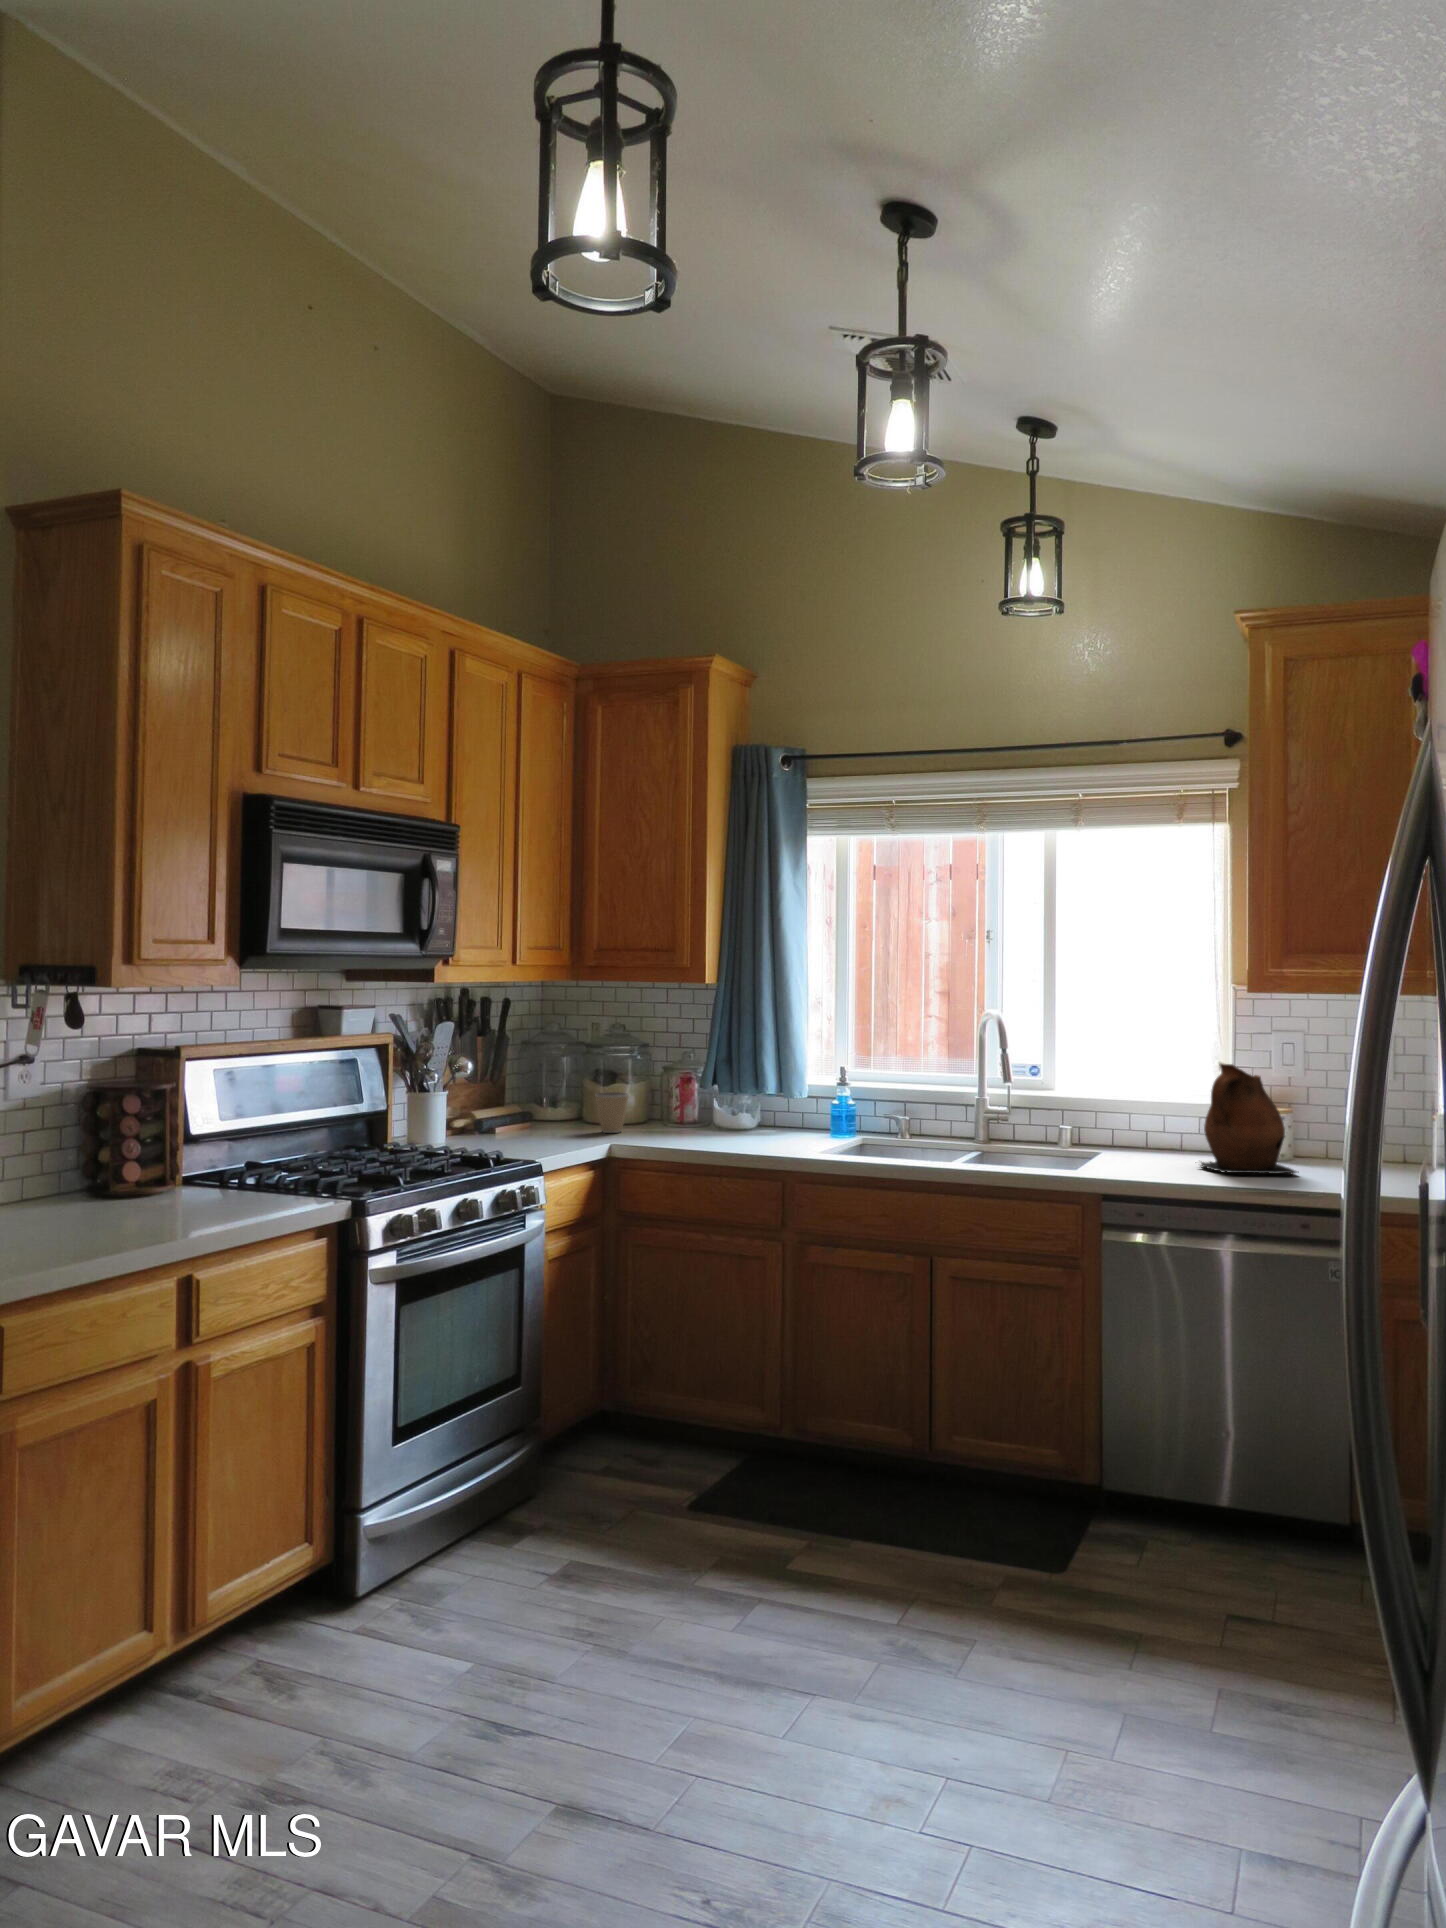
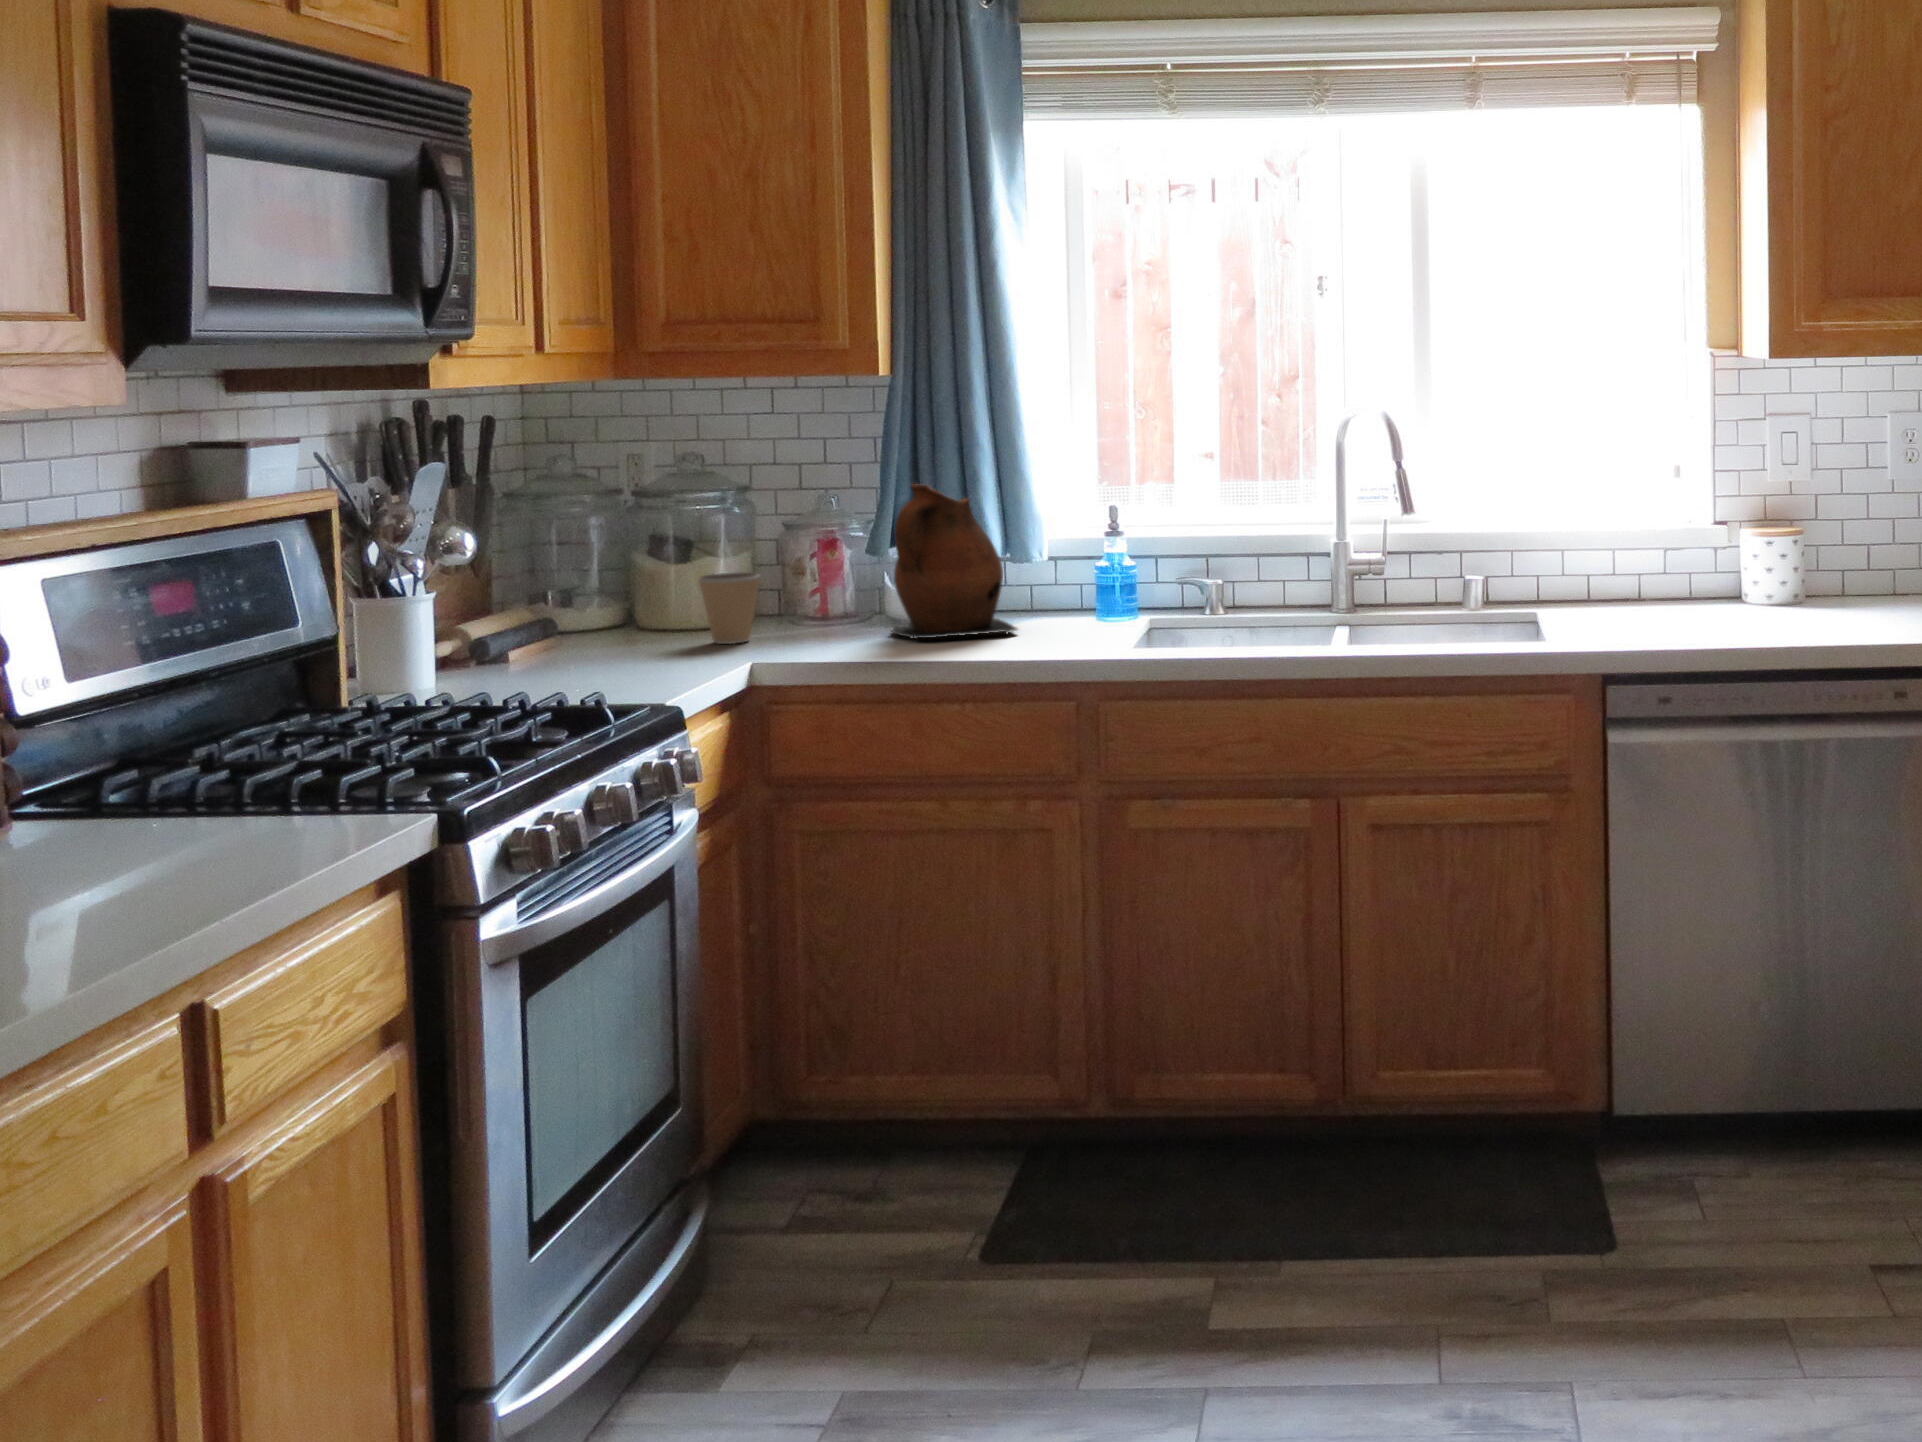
ceramic pitcher: present [1201,1063,1297,1174] -> present [892,484,1017,639]

